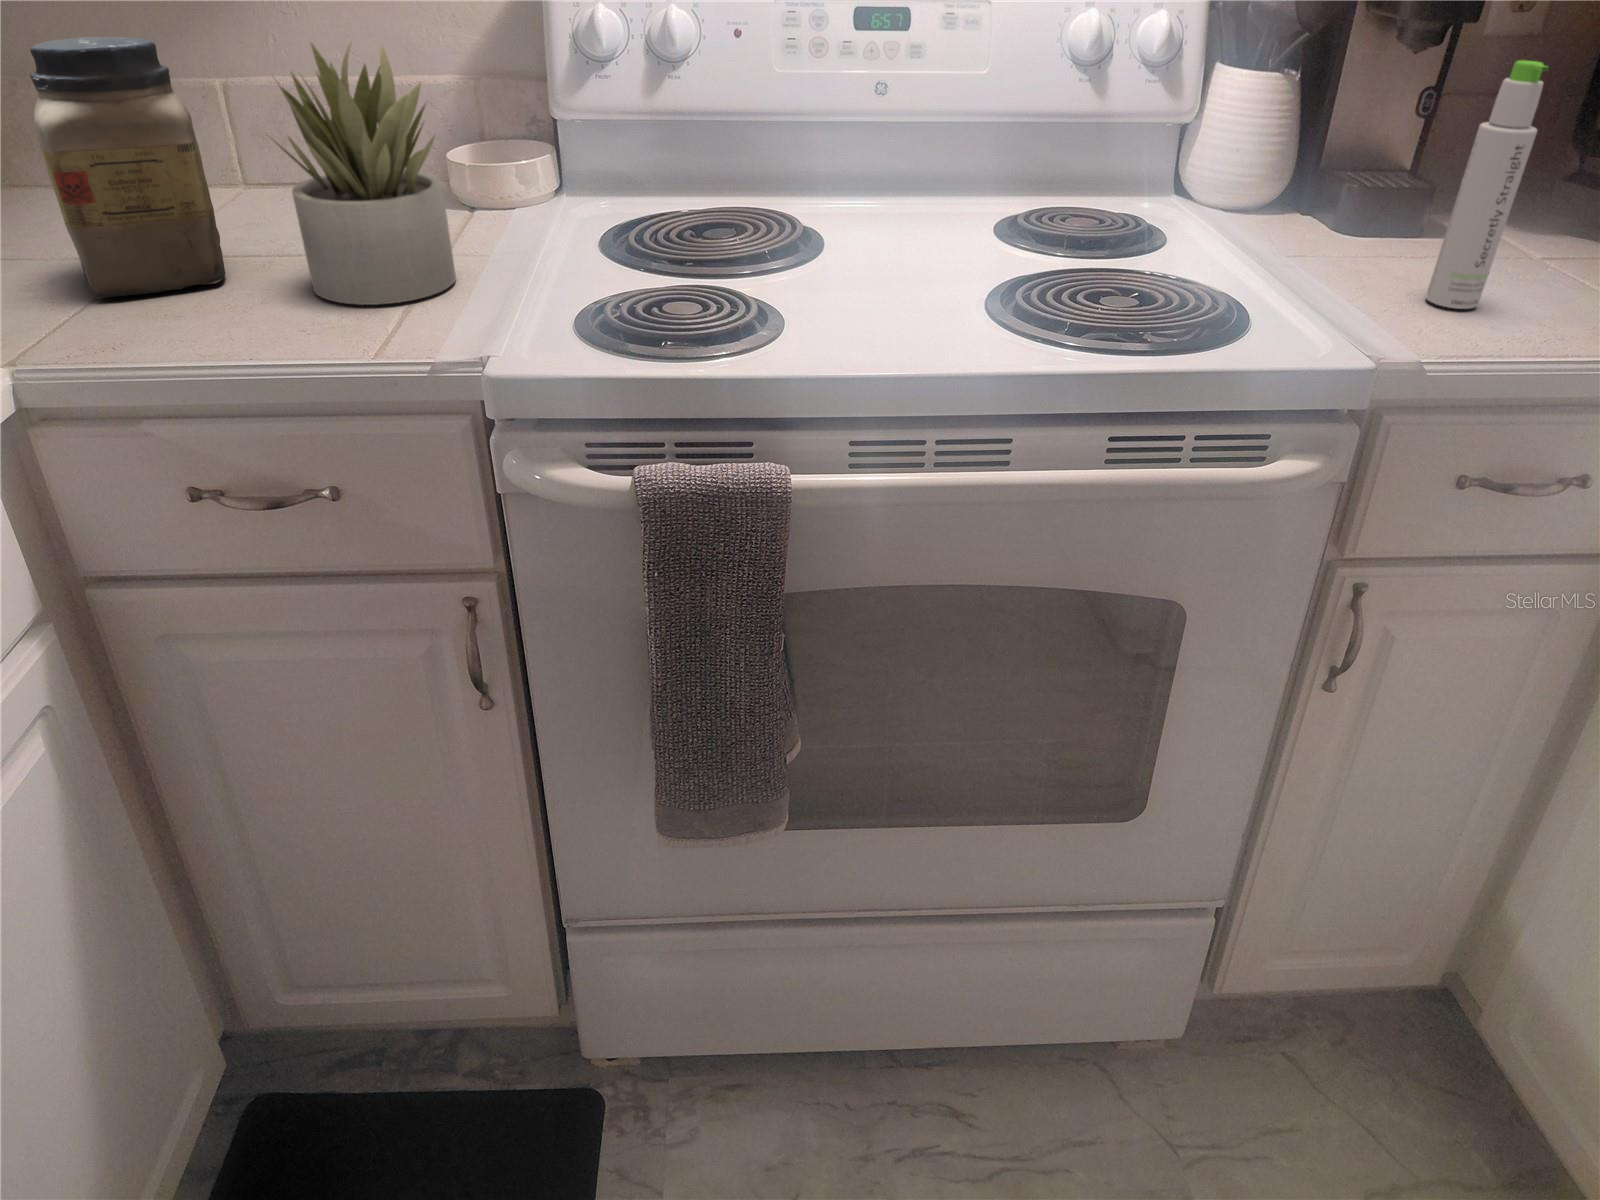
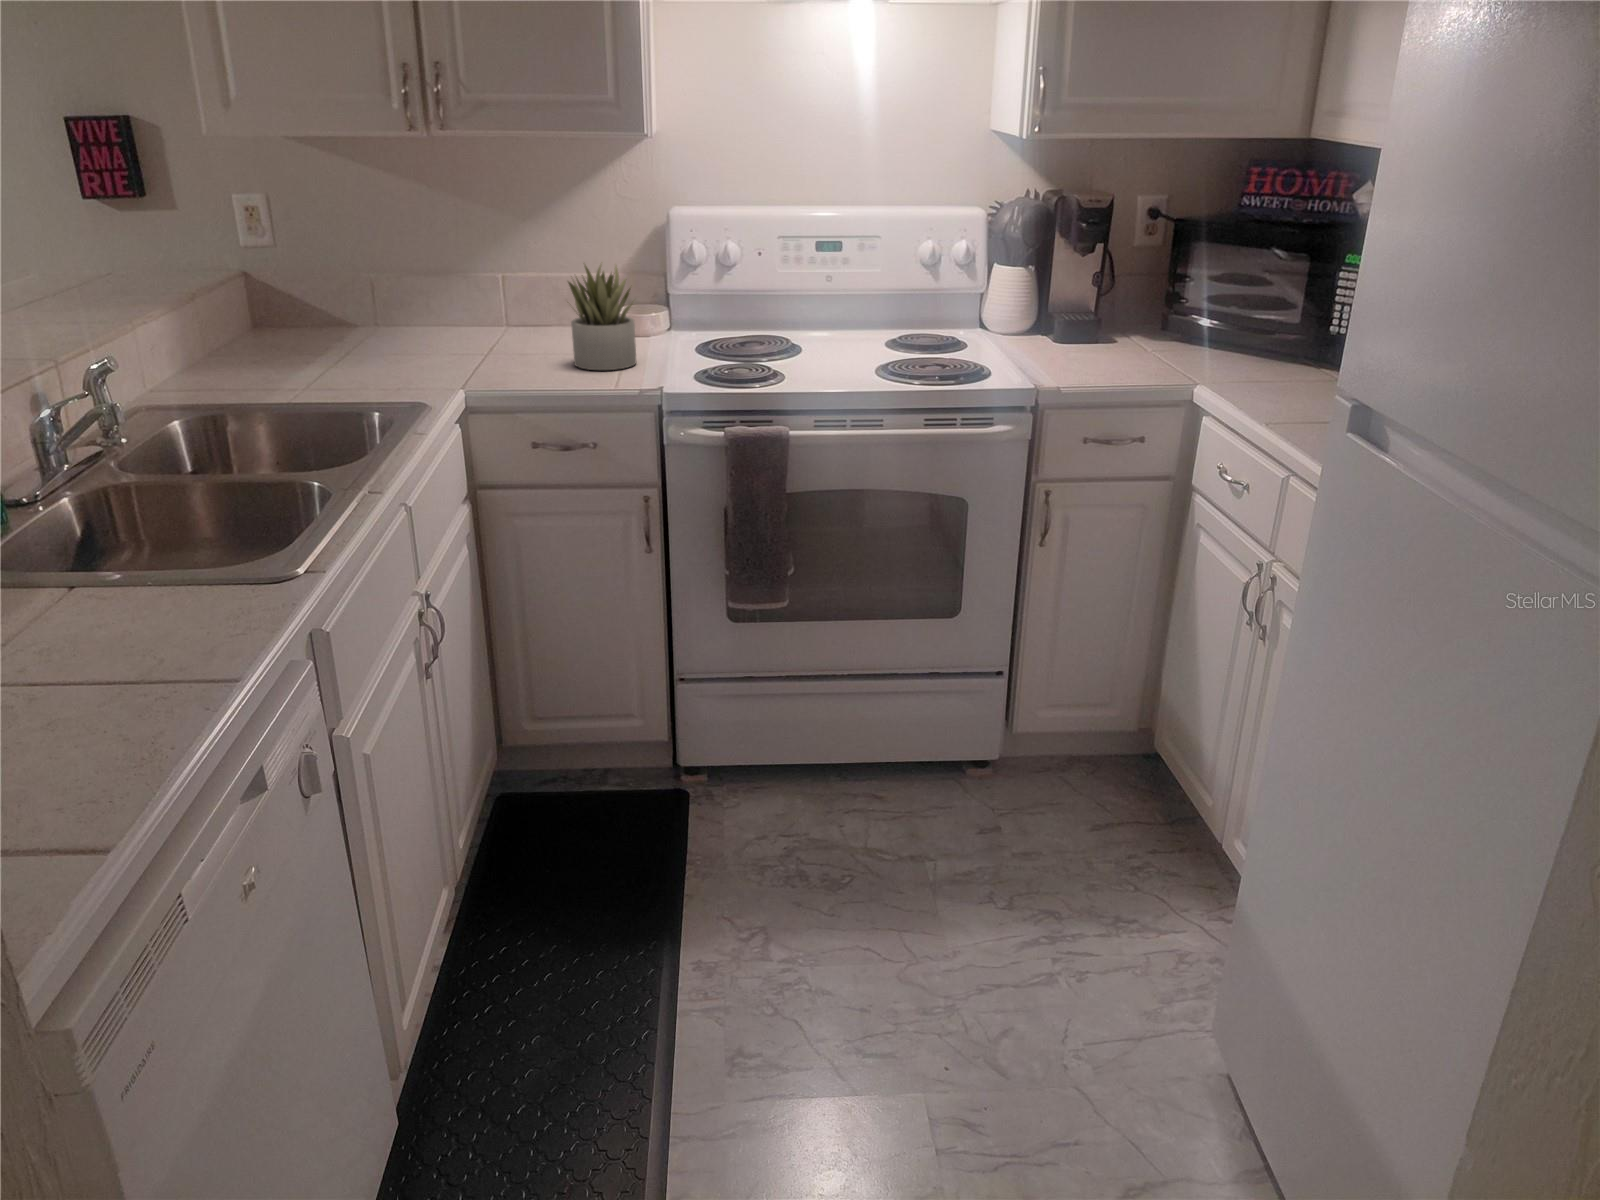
jar: present [30,37,225,299] -> none [461,261,533,370]
bottle: present [1426,60,1548,309] -> none [1074,263,1104,367]

